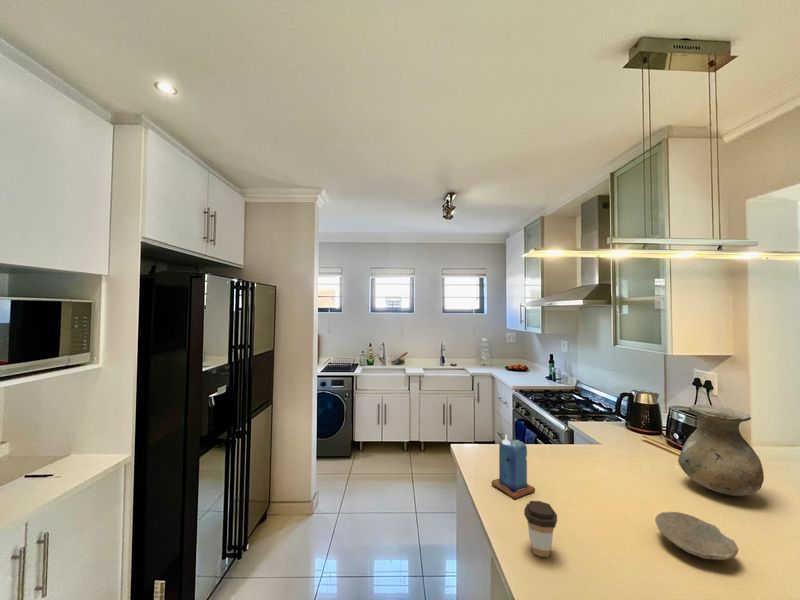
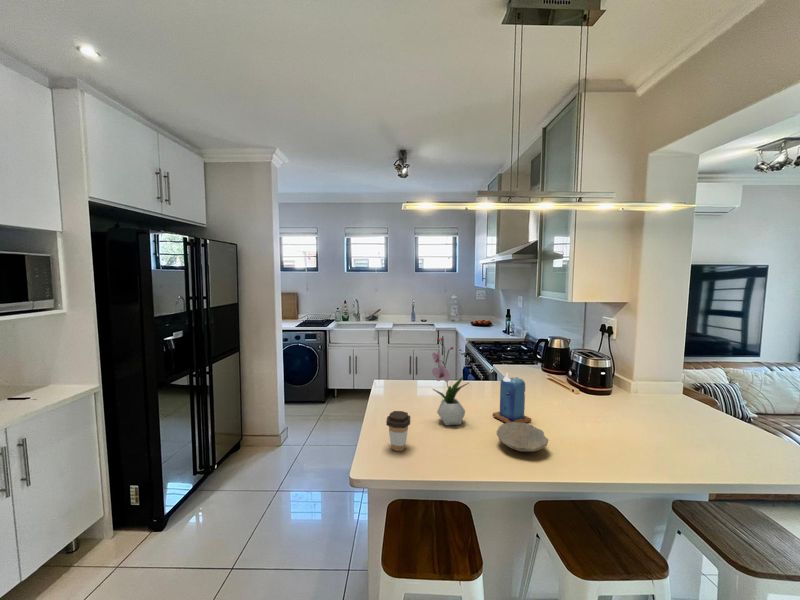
flower arrangement: none [550,402,603,513] -> present [432,338,468,425]
vase: present [678,405,764,496] -> none [552,343,611,415]
candle: present [491,435,535,499] -> present [493,373,531,423]

